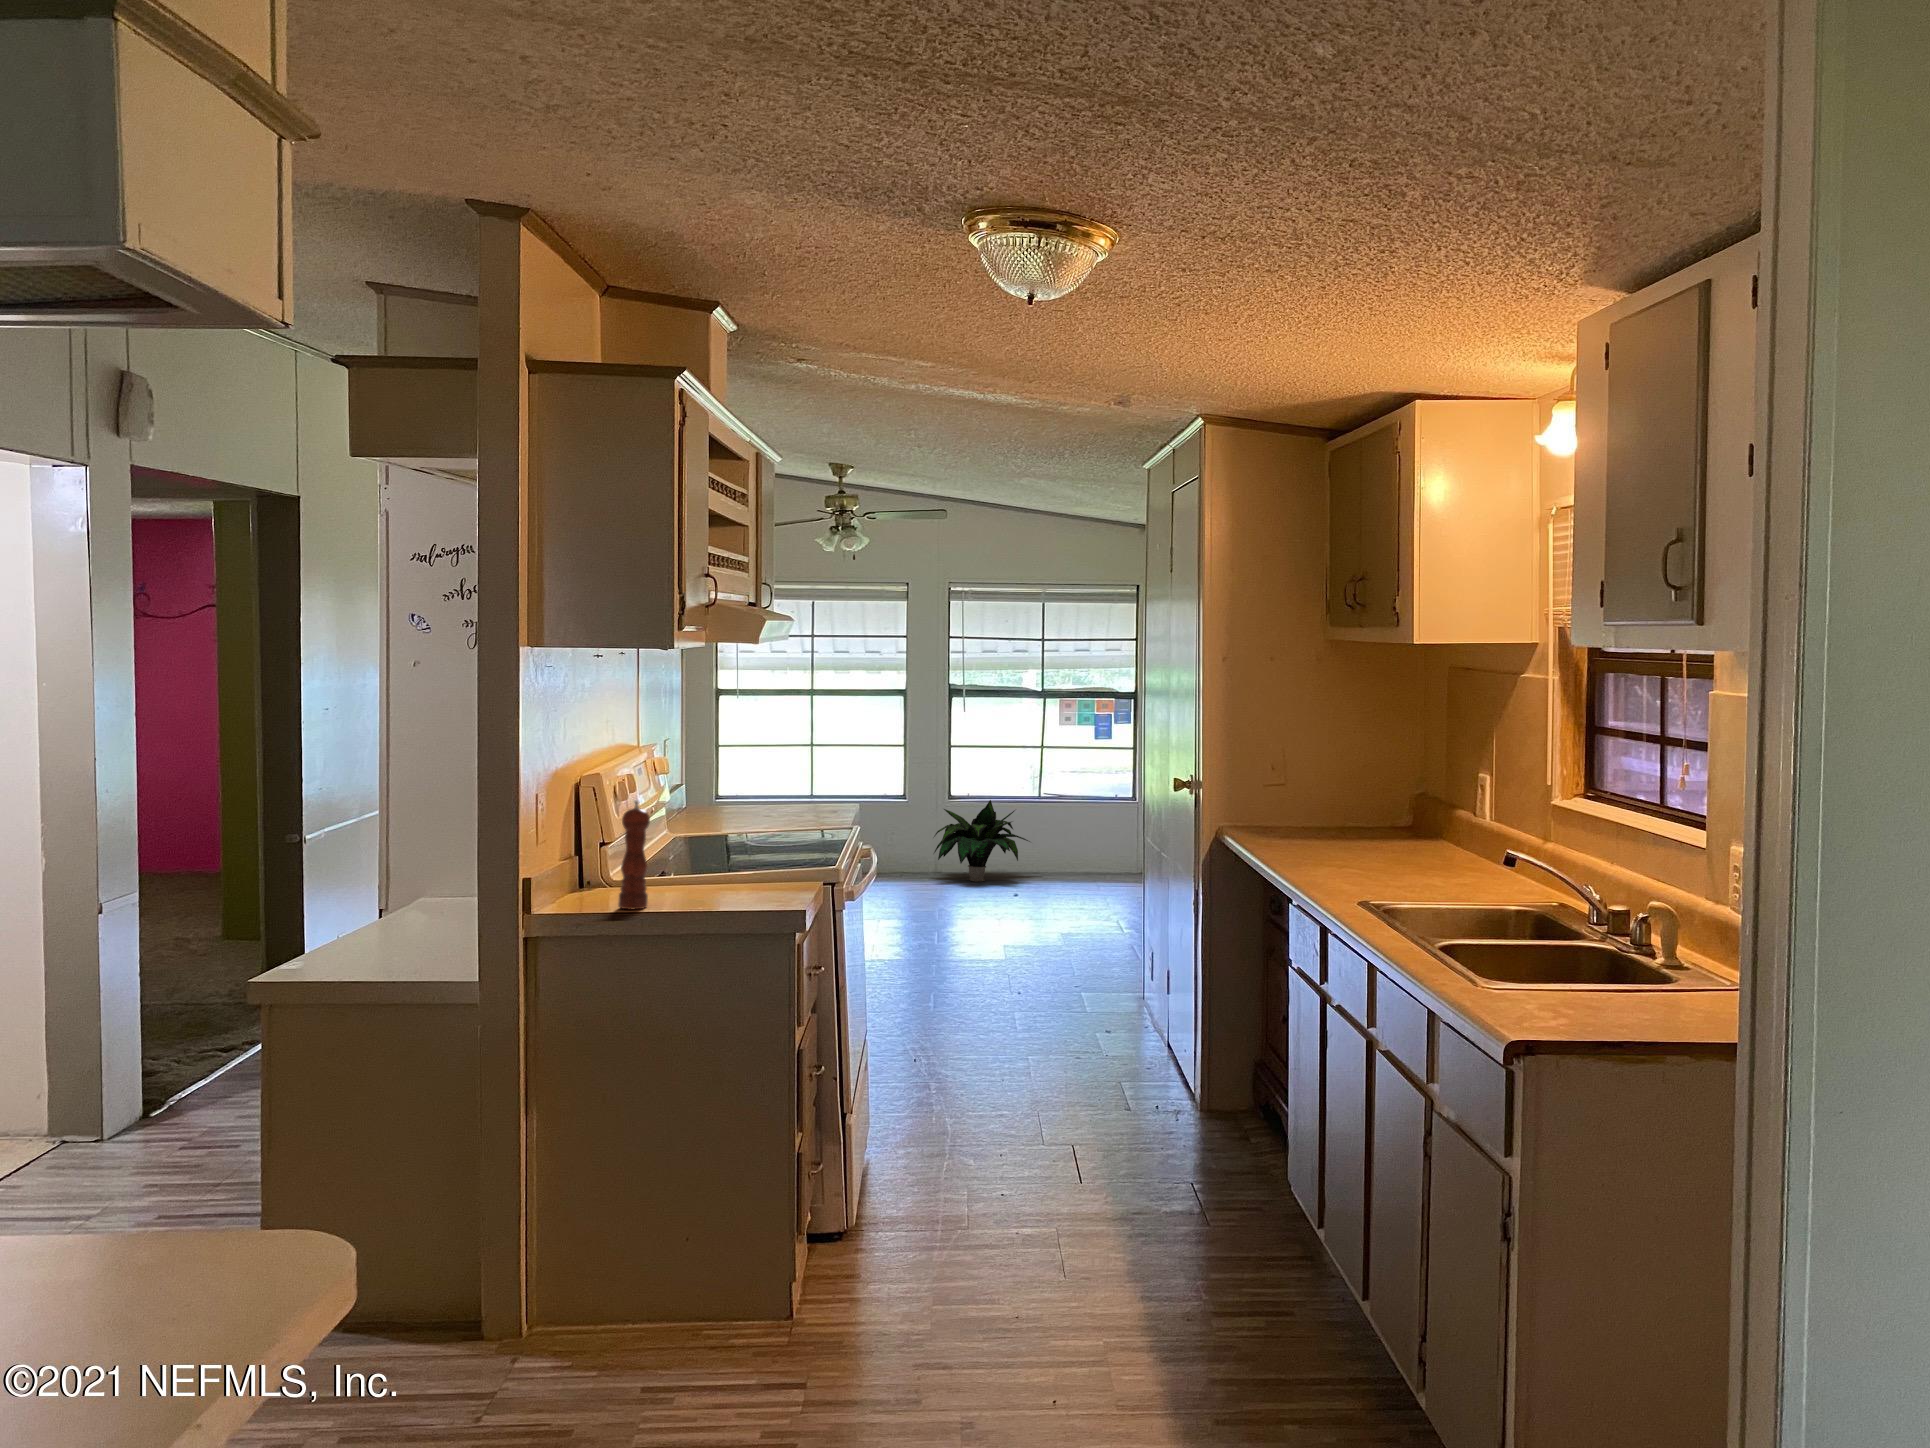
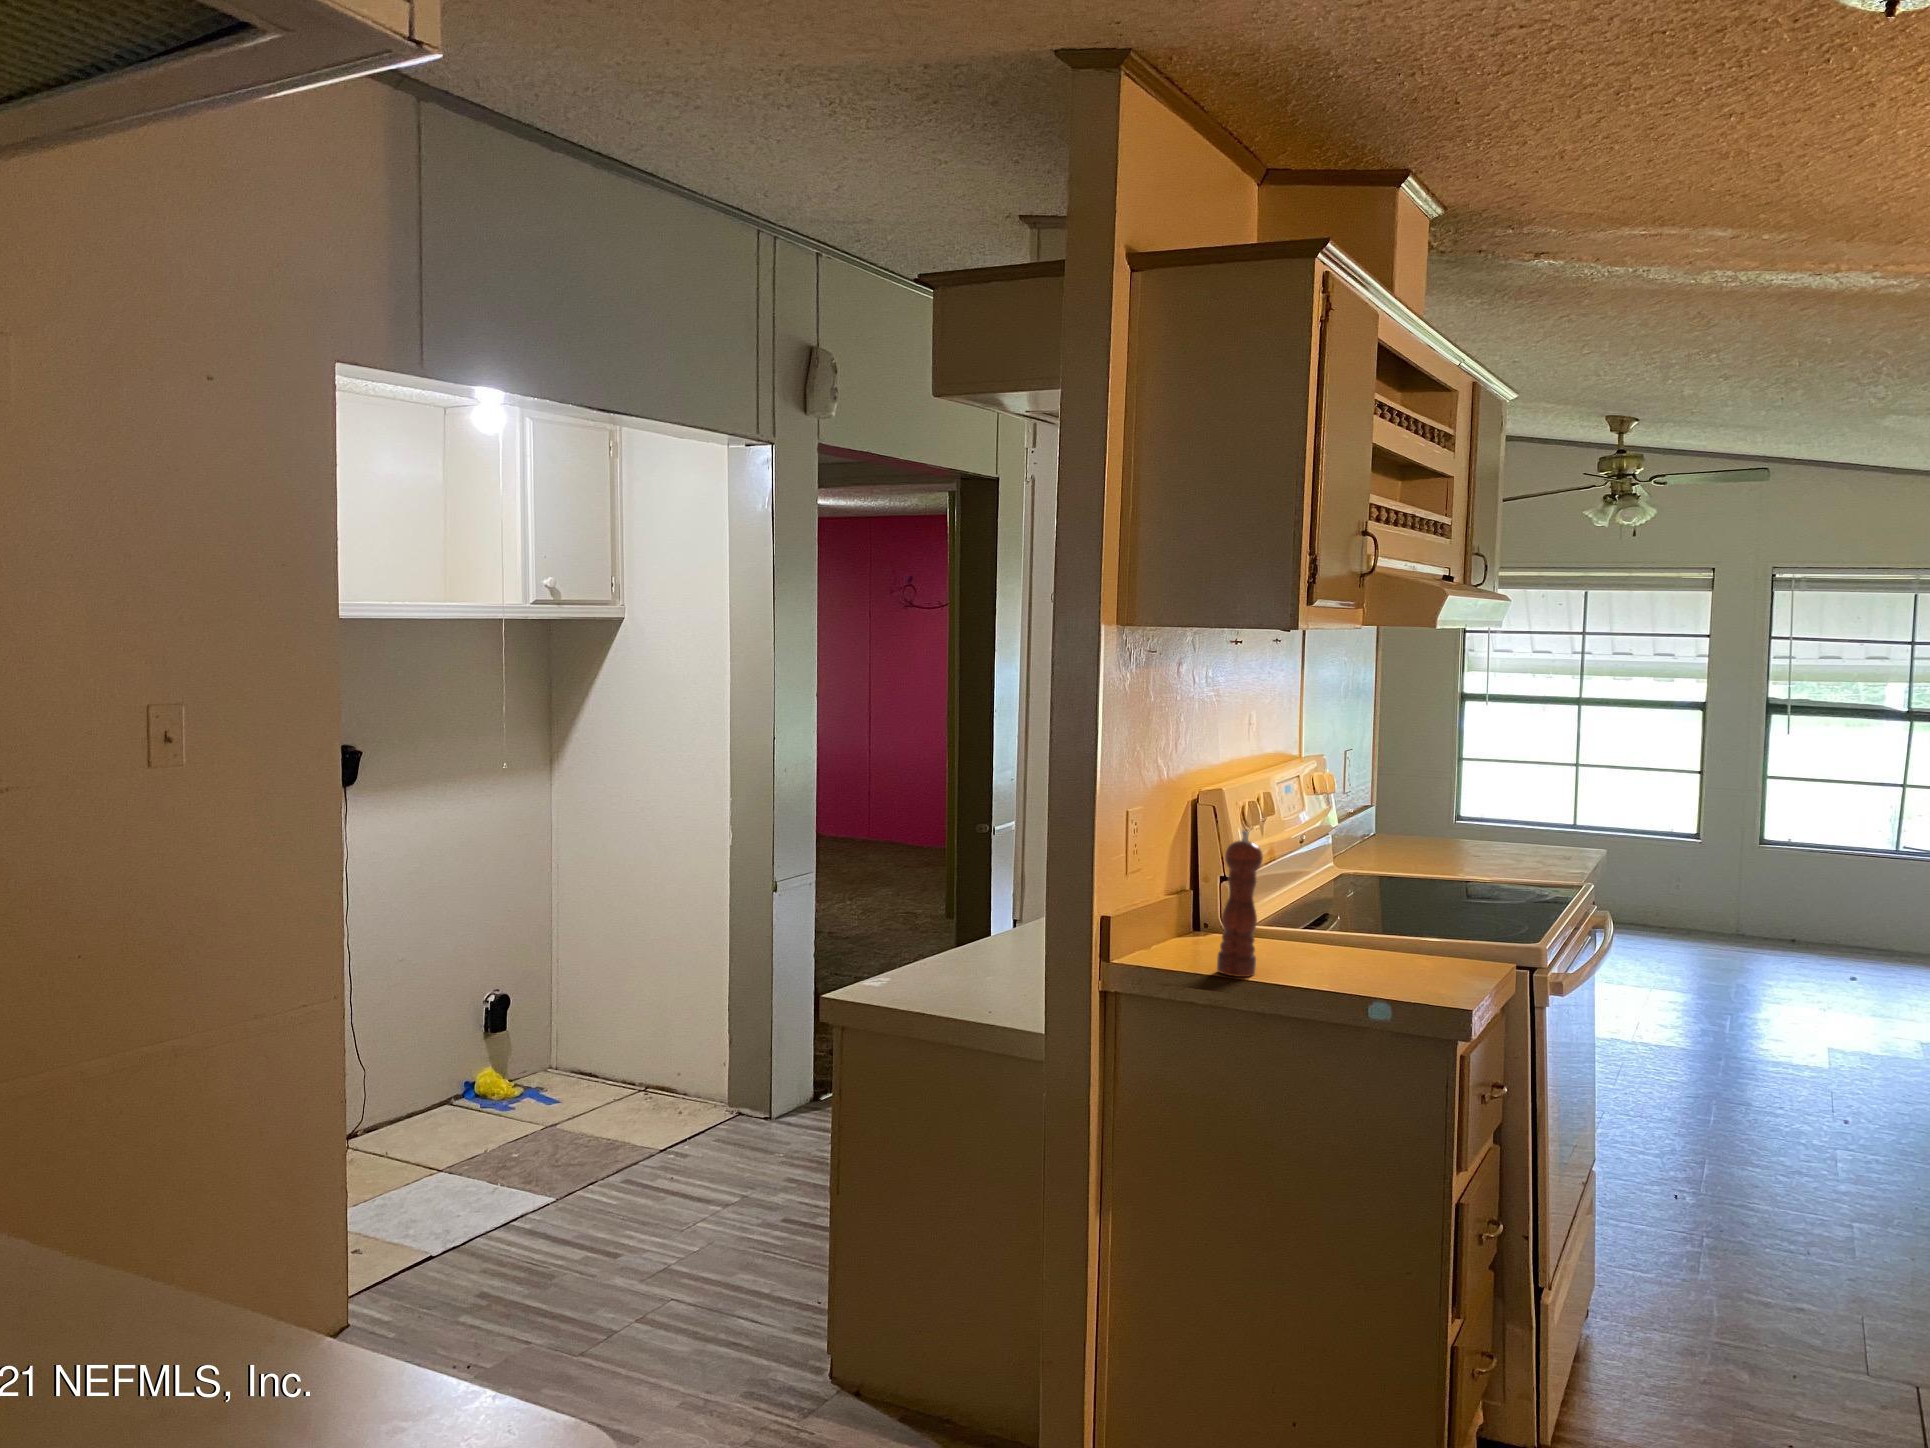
potted plant: present [934,800,1030,882] -> none [1733,848,1887,952]

